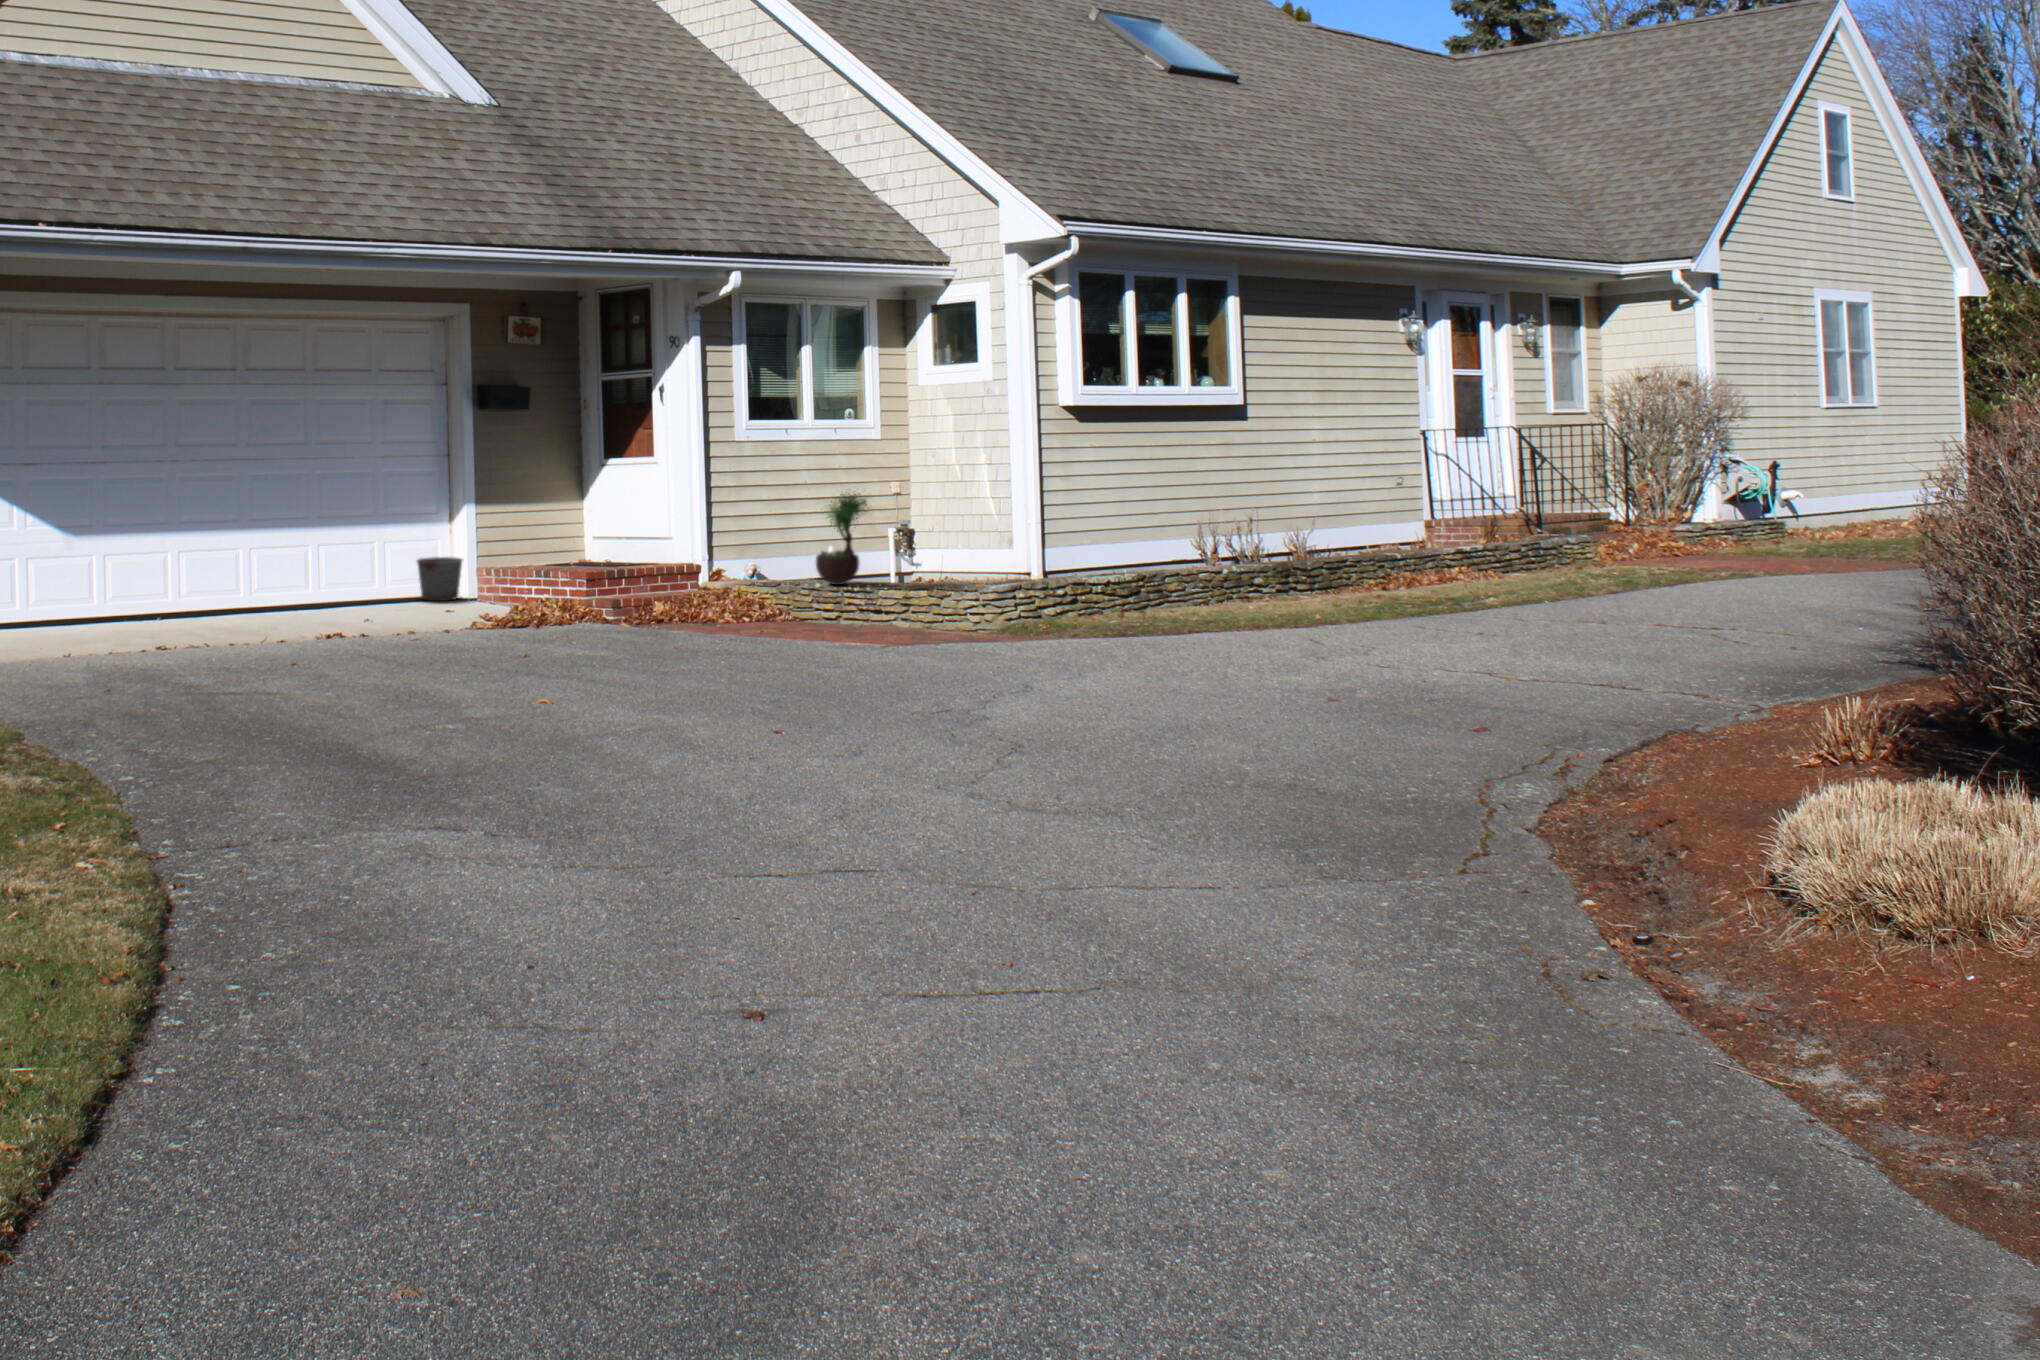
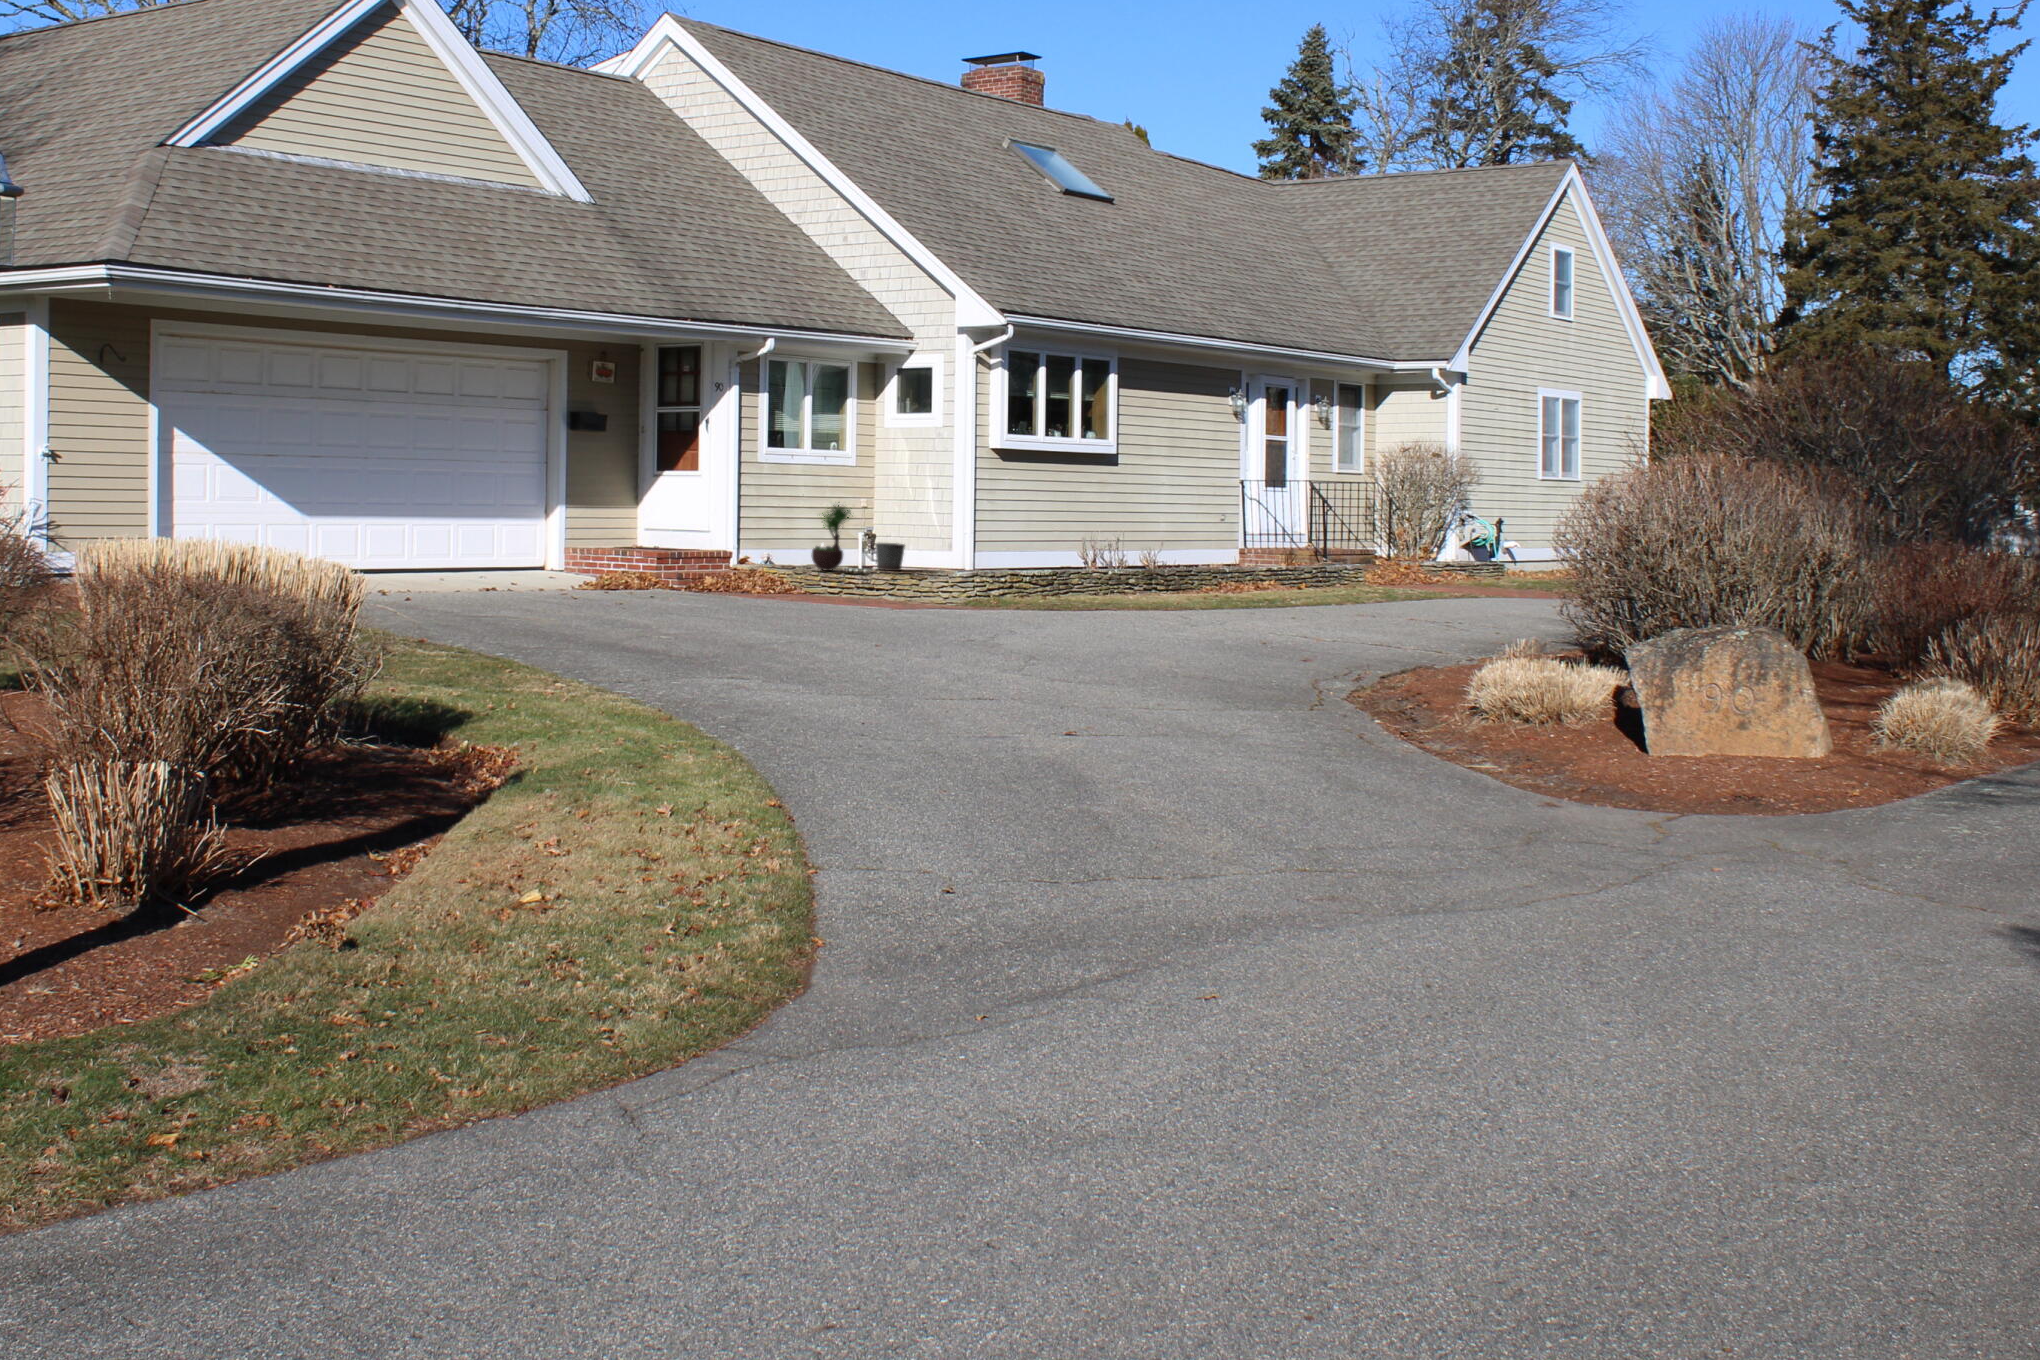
bucket: present [417,557,463,601] -> present [876,543,905,571]

